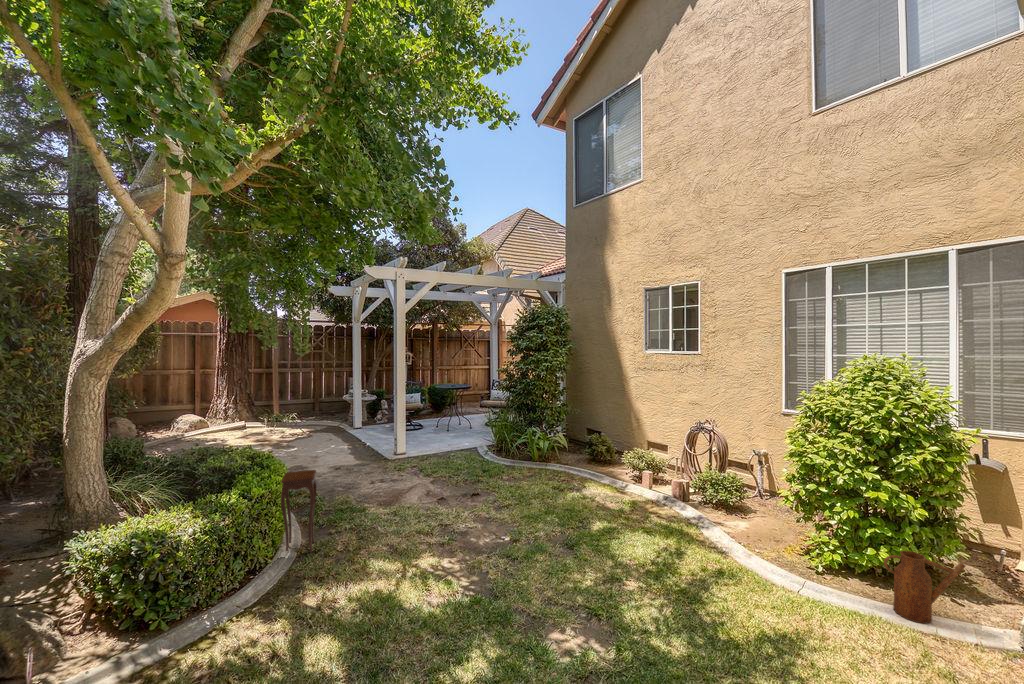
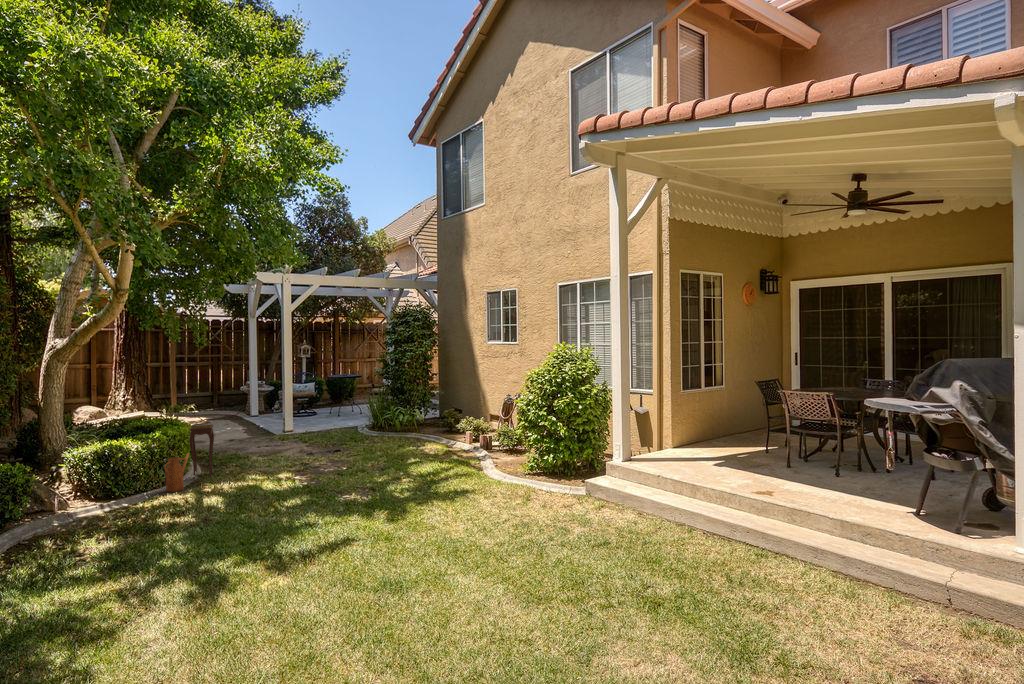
watering can: present [884,551,965,624] -> present [164,453,189,492]

